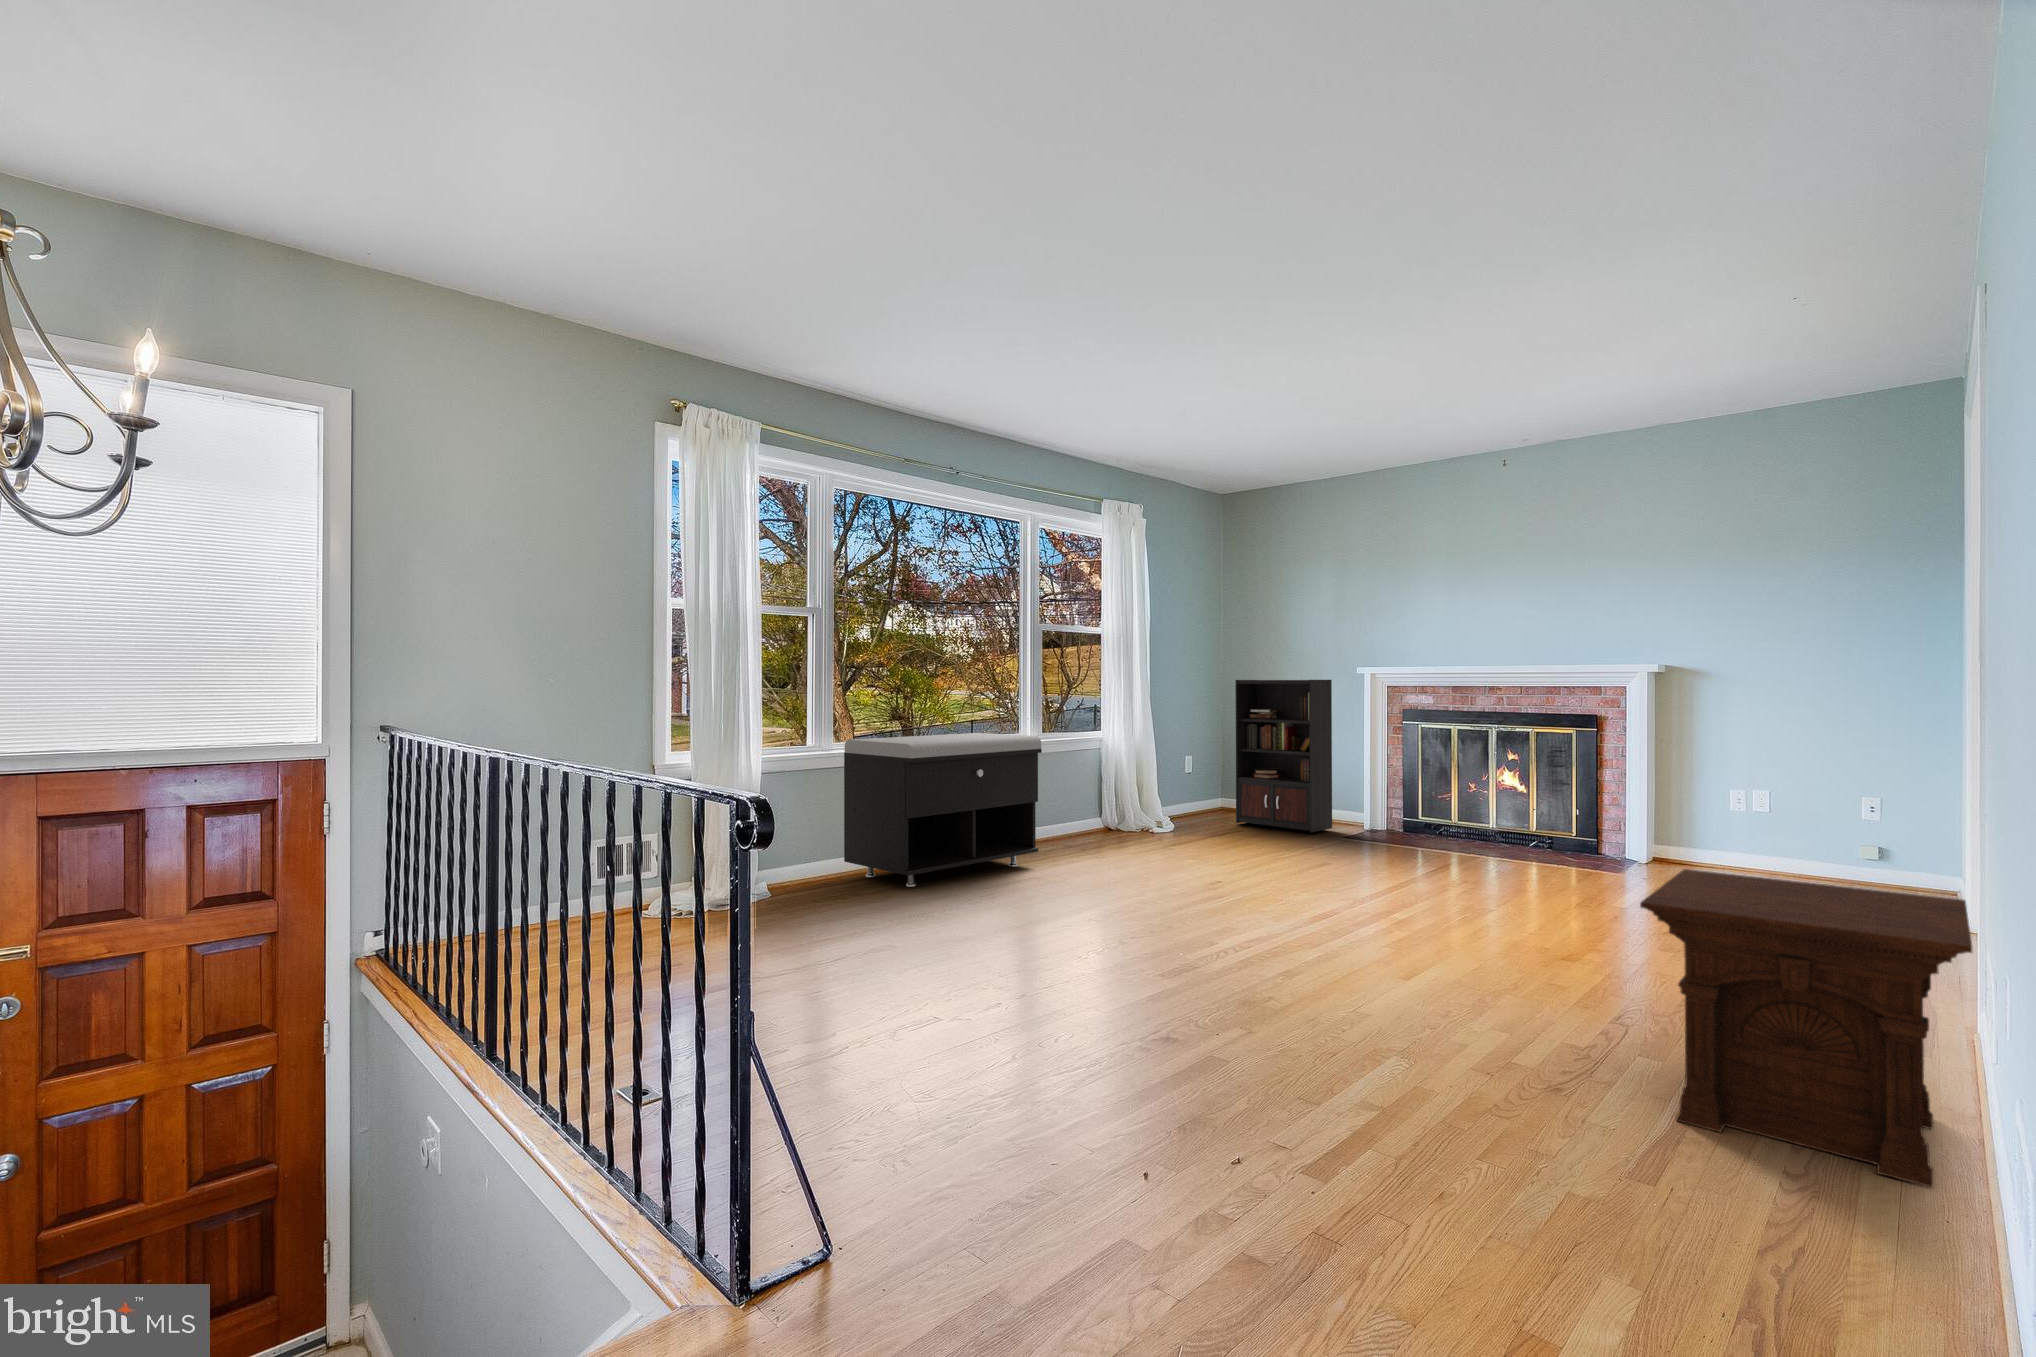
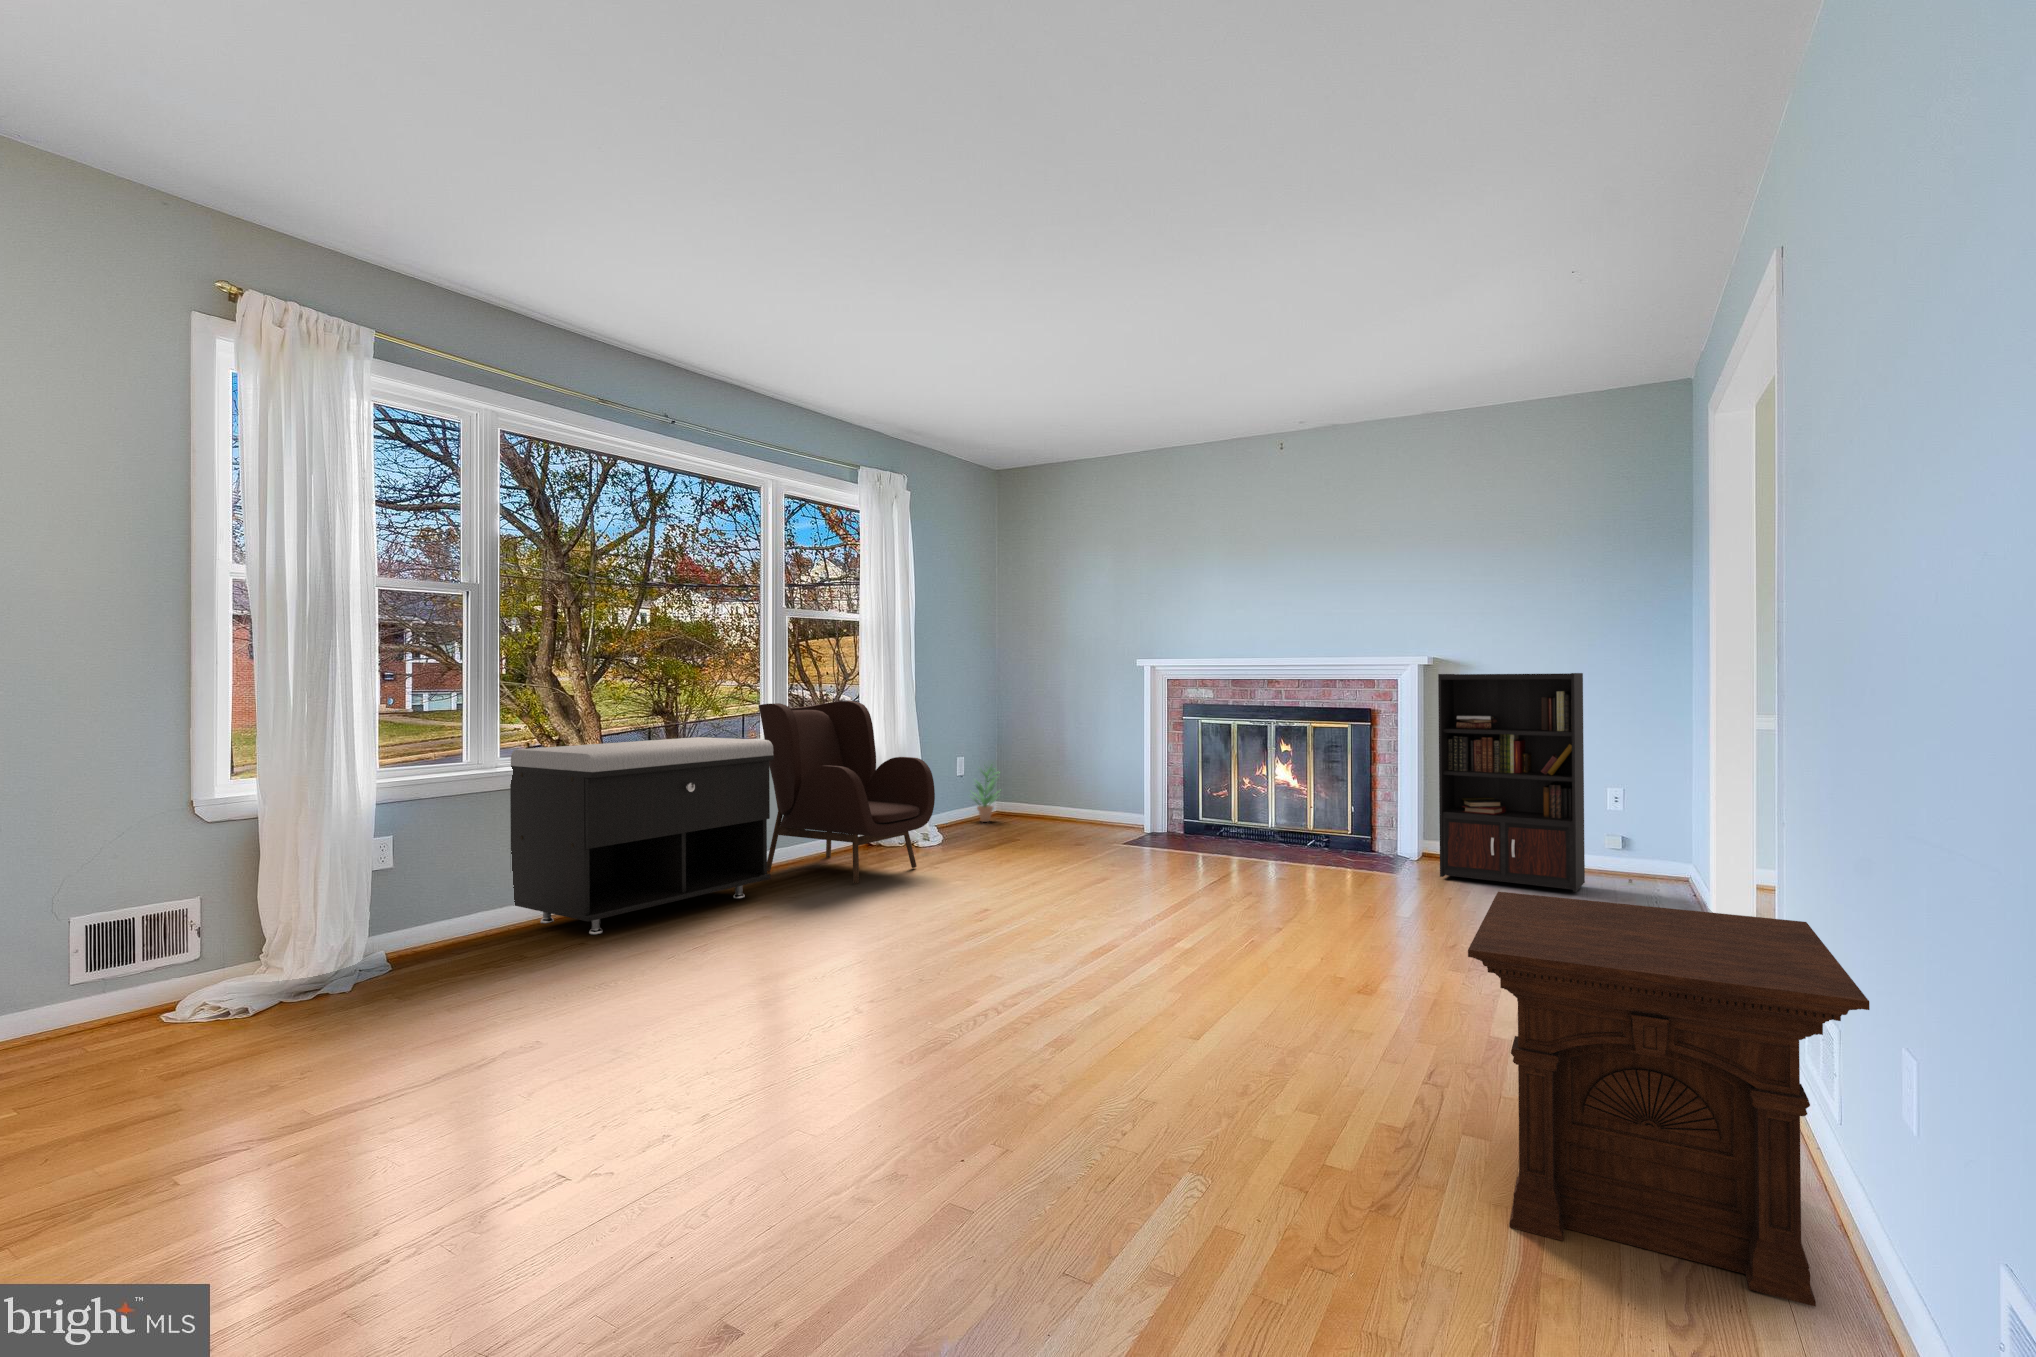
bookcase: present [1235,680,1371,832] -> present [1438,673,1632,892]
armchair: none [1023,704,1173,860] -> present [758,701,935,883]
potted plant: none [1196,761,1228,815] -> present [973,766,998,822]

